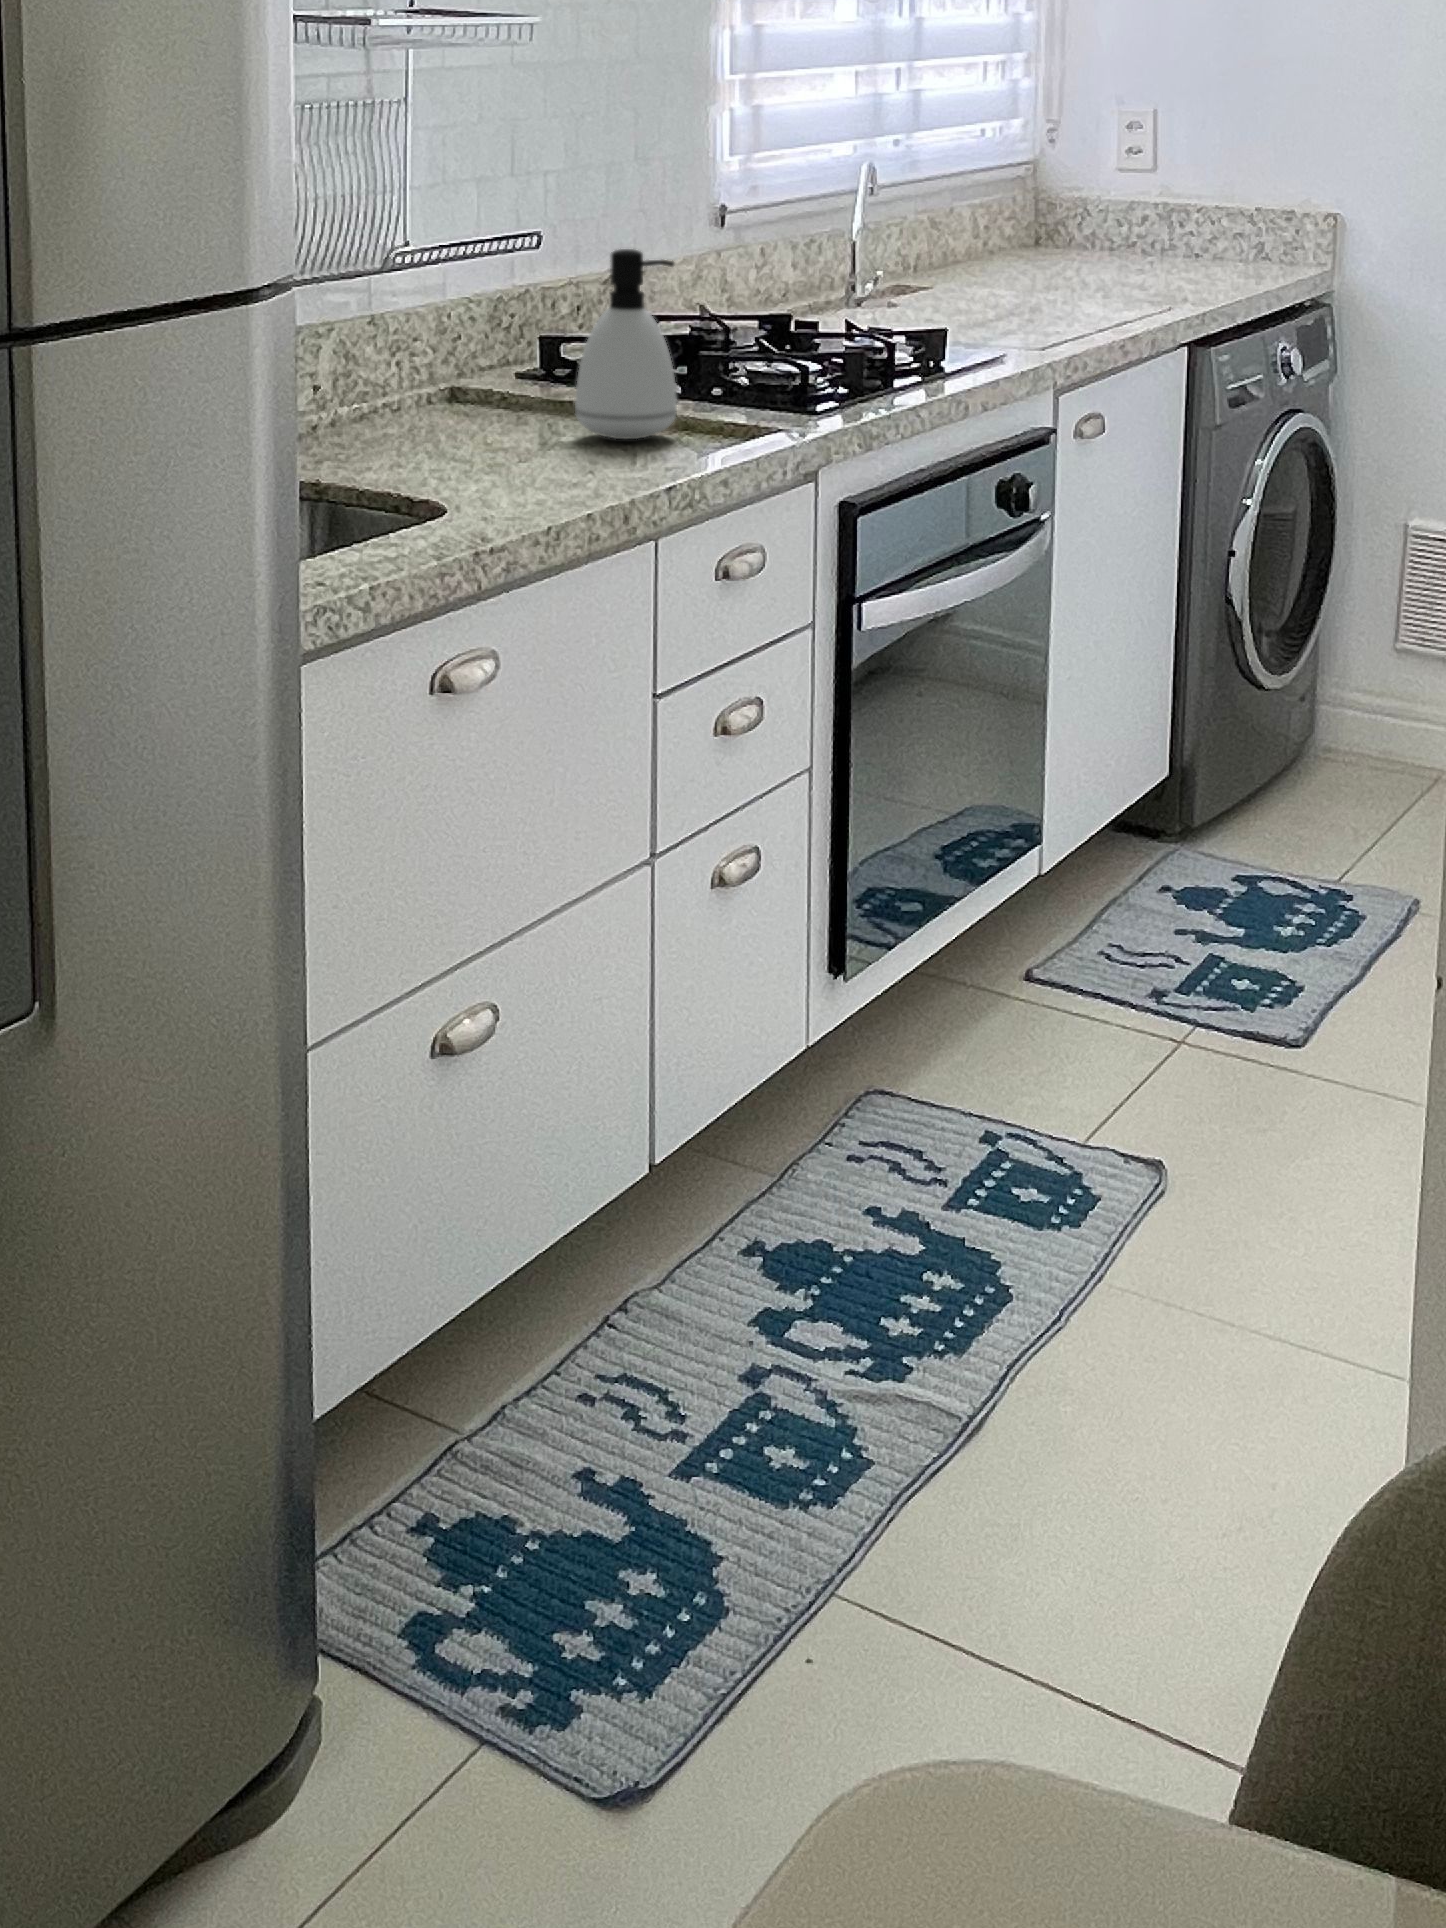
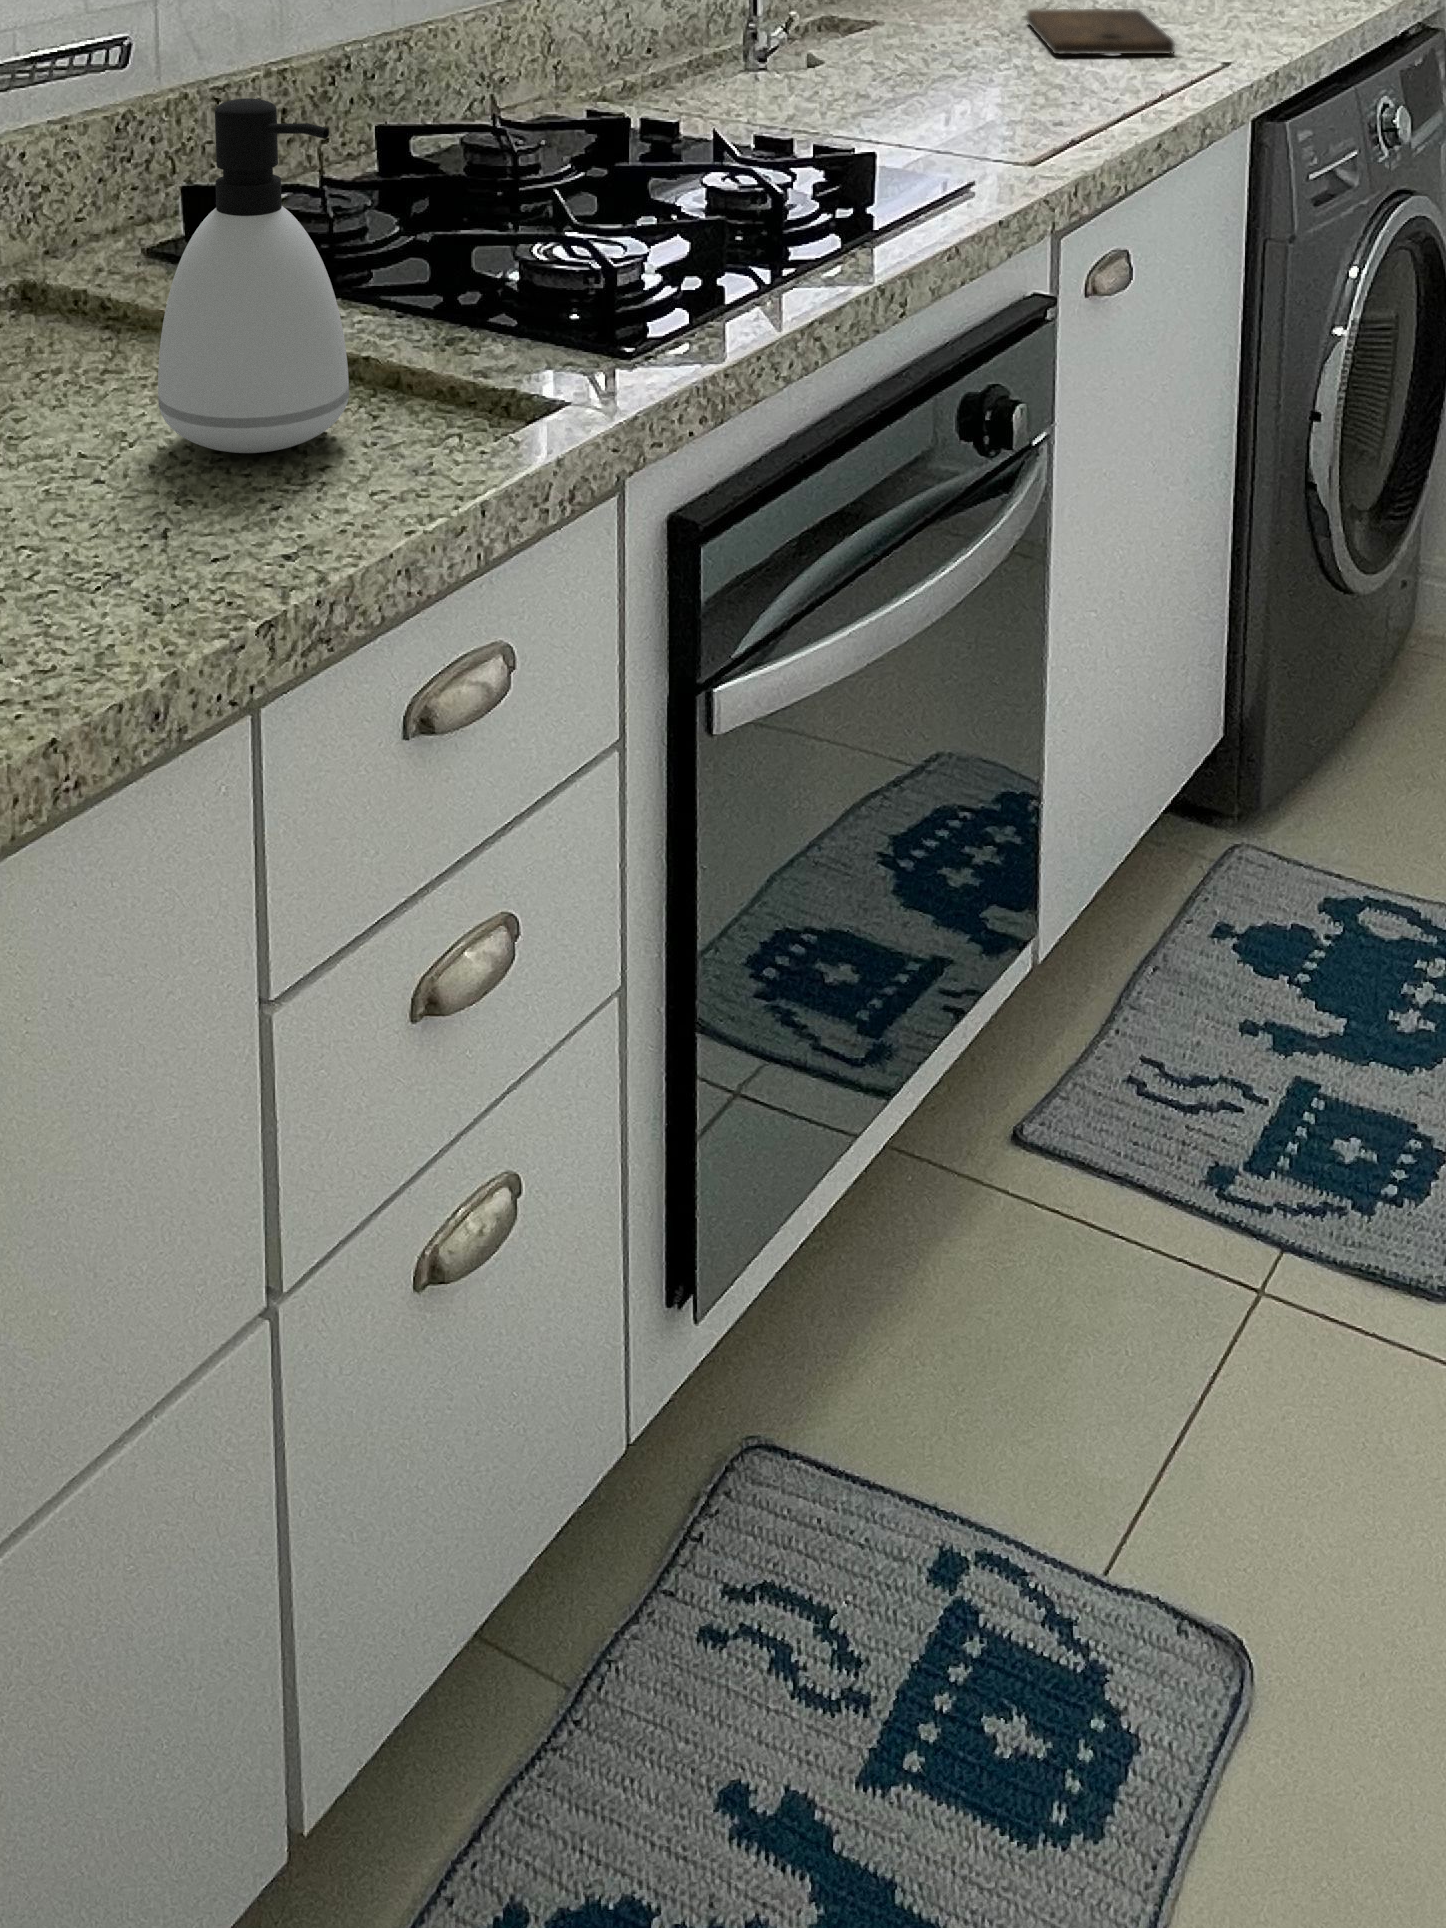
cutting board: none [1036,277,1136,301] -> present [1026,9,1175,54]

